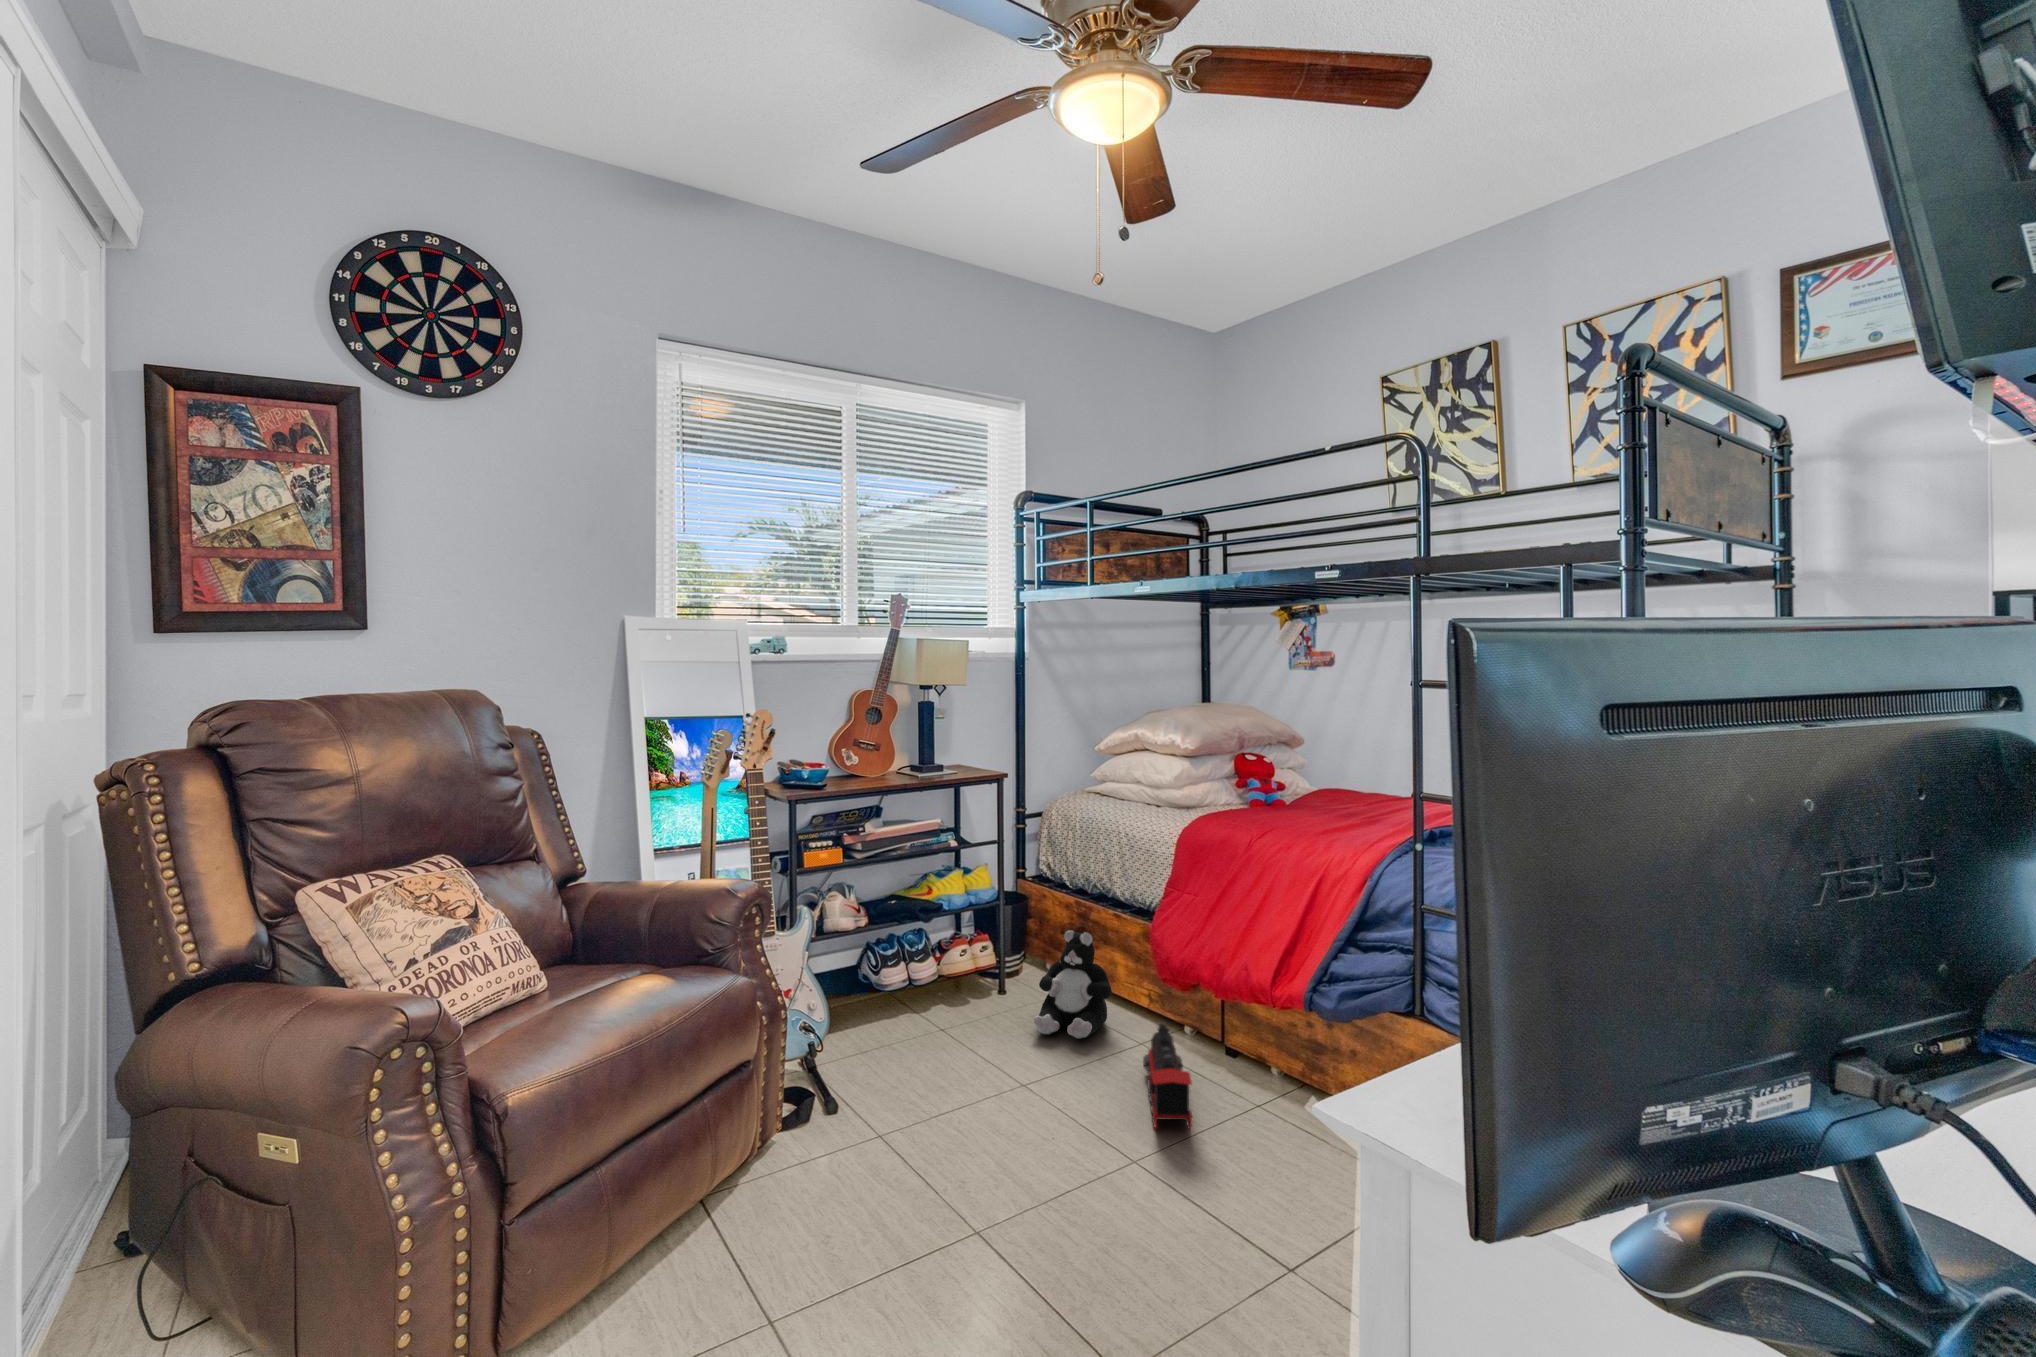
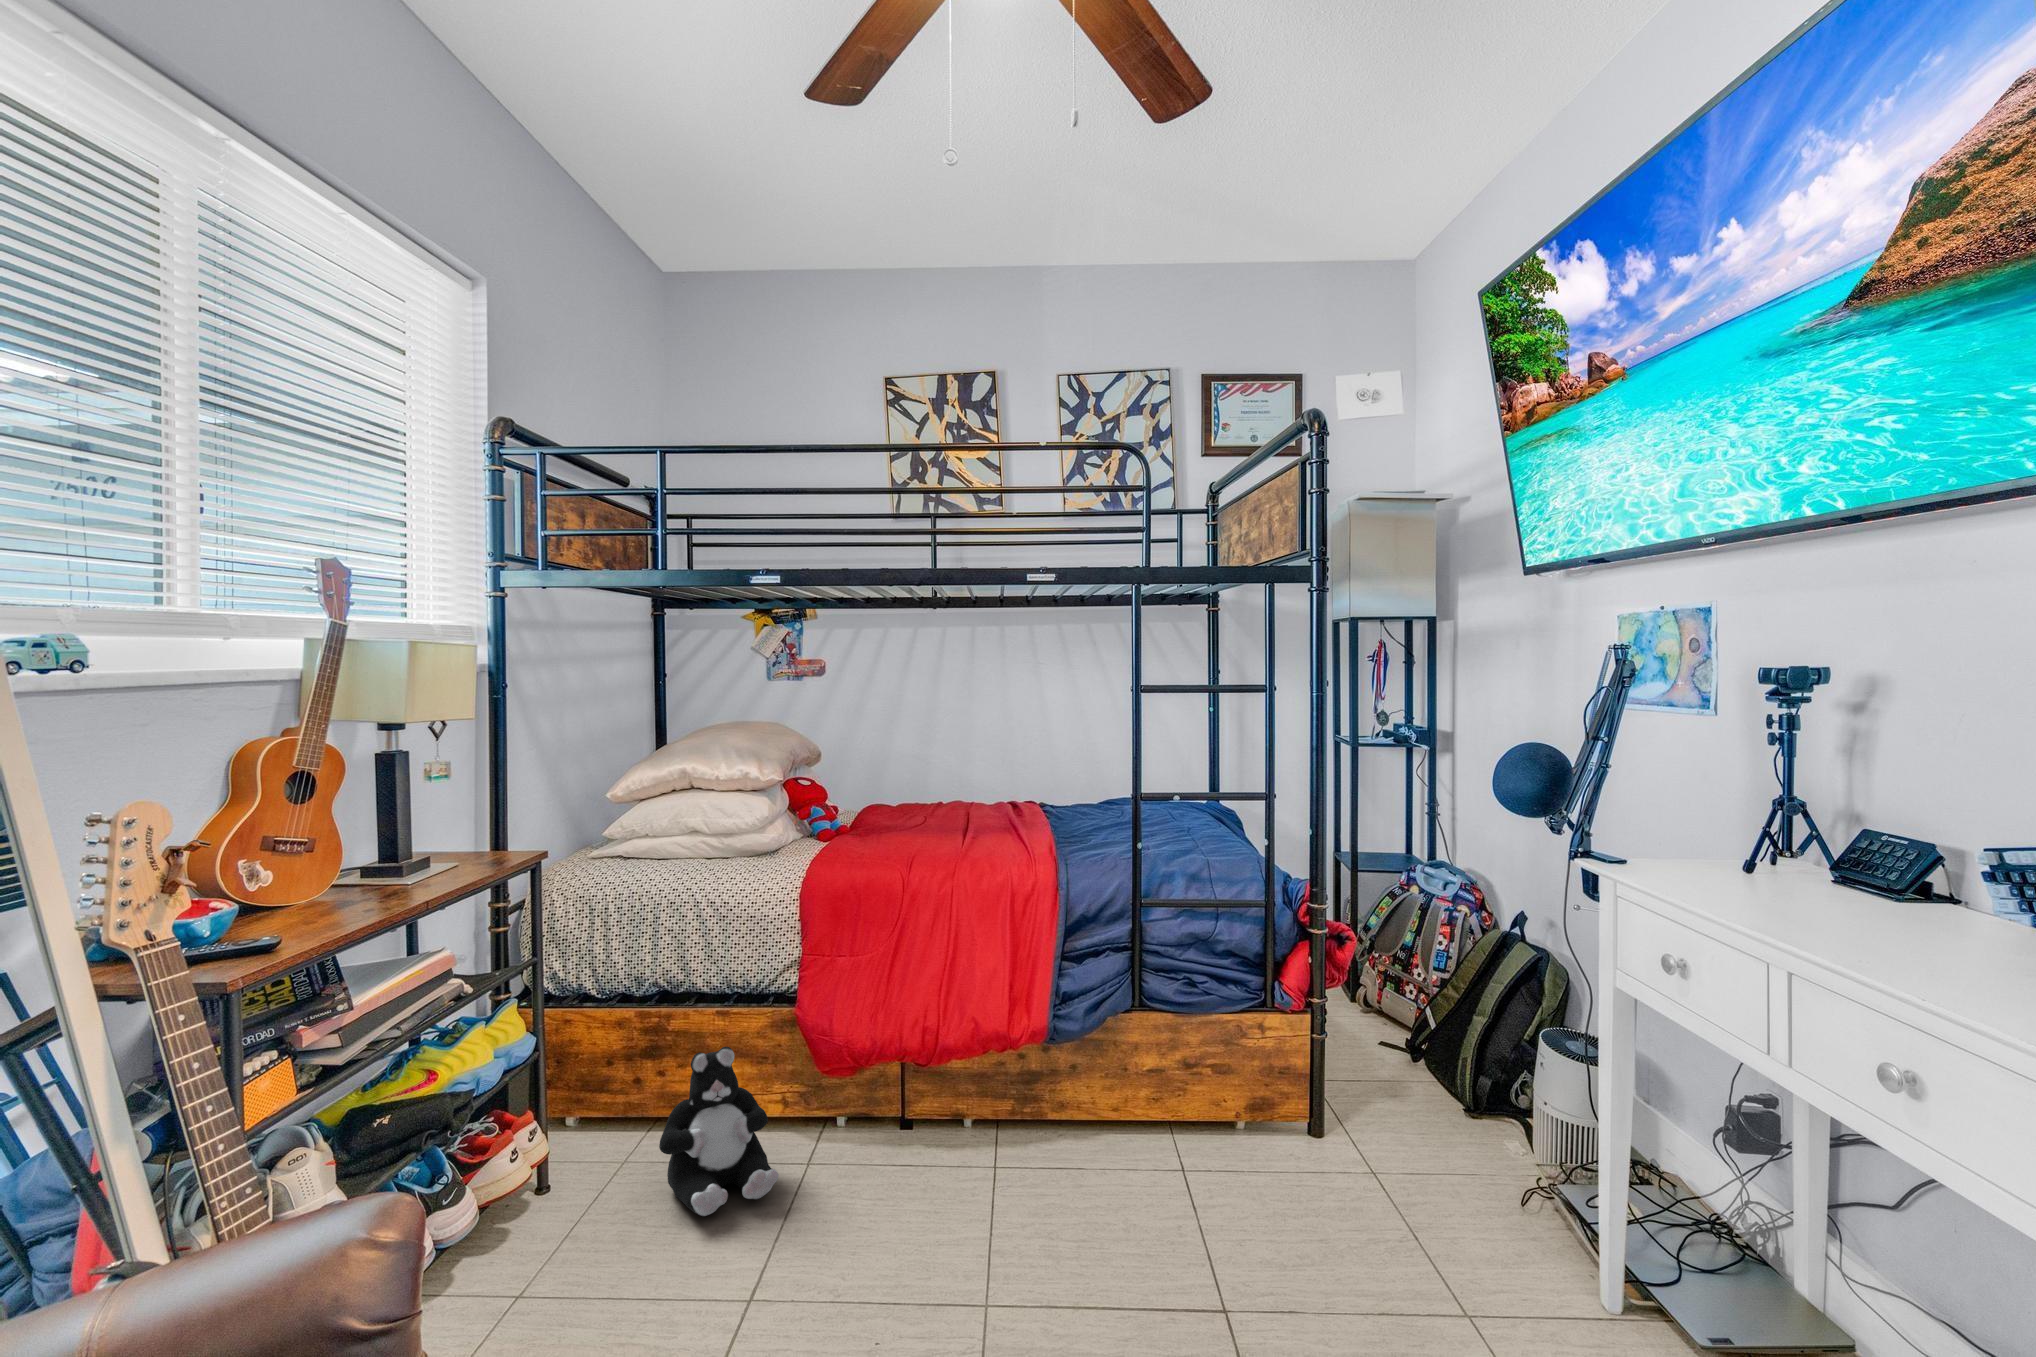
toy train: present [1143,1022,1192,1130] -> none [873,1126,1035,1261]

